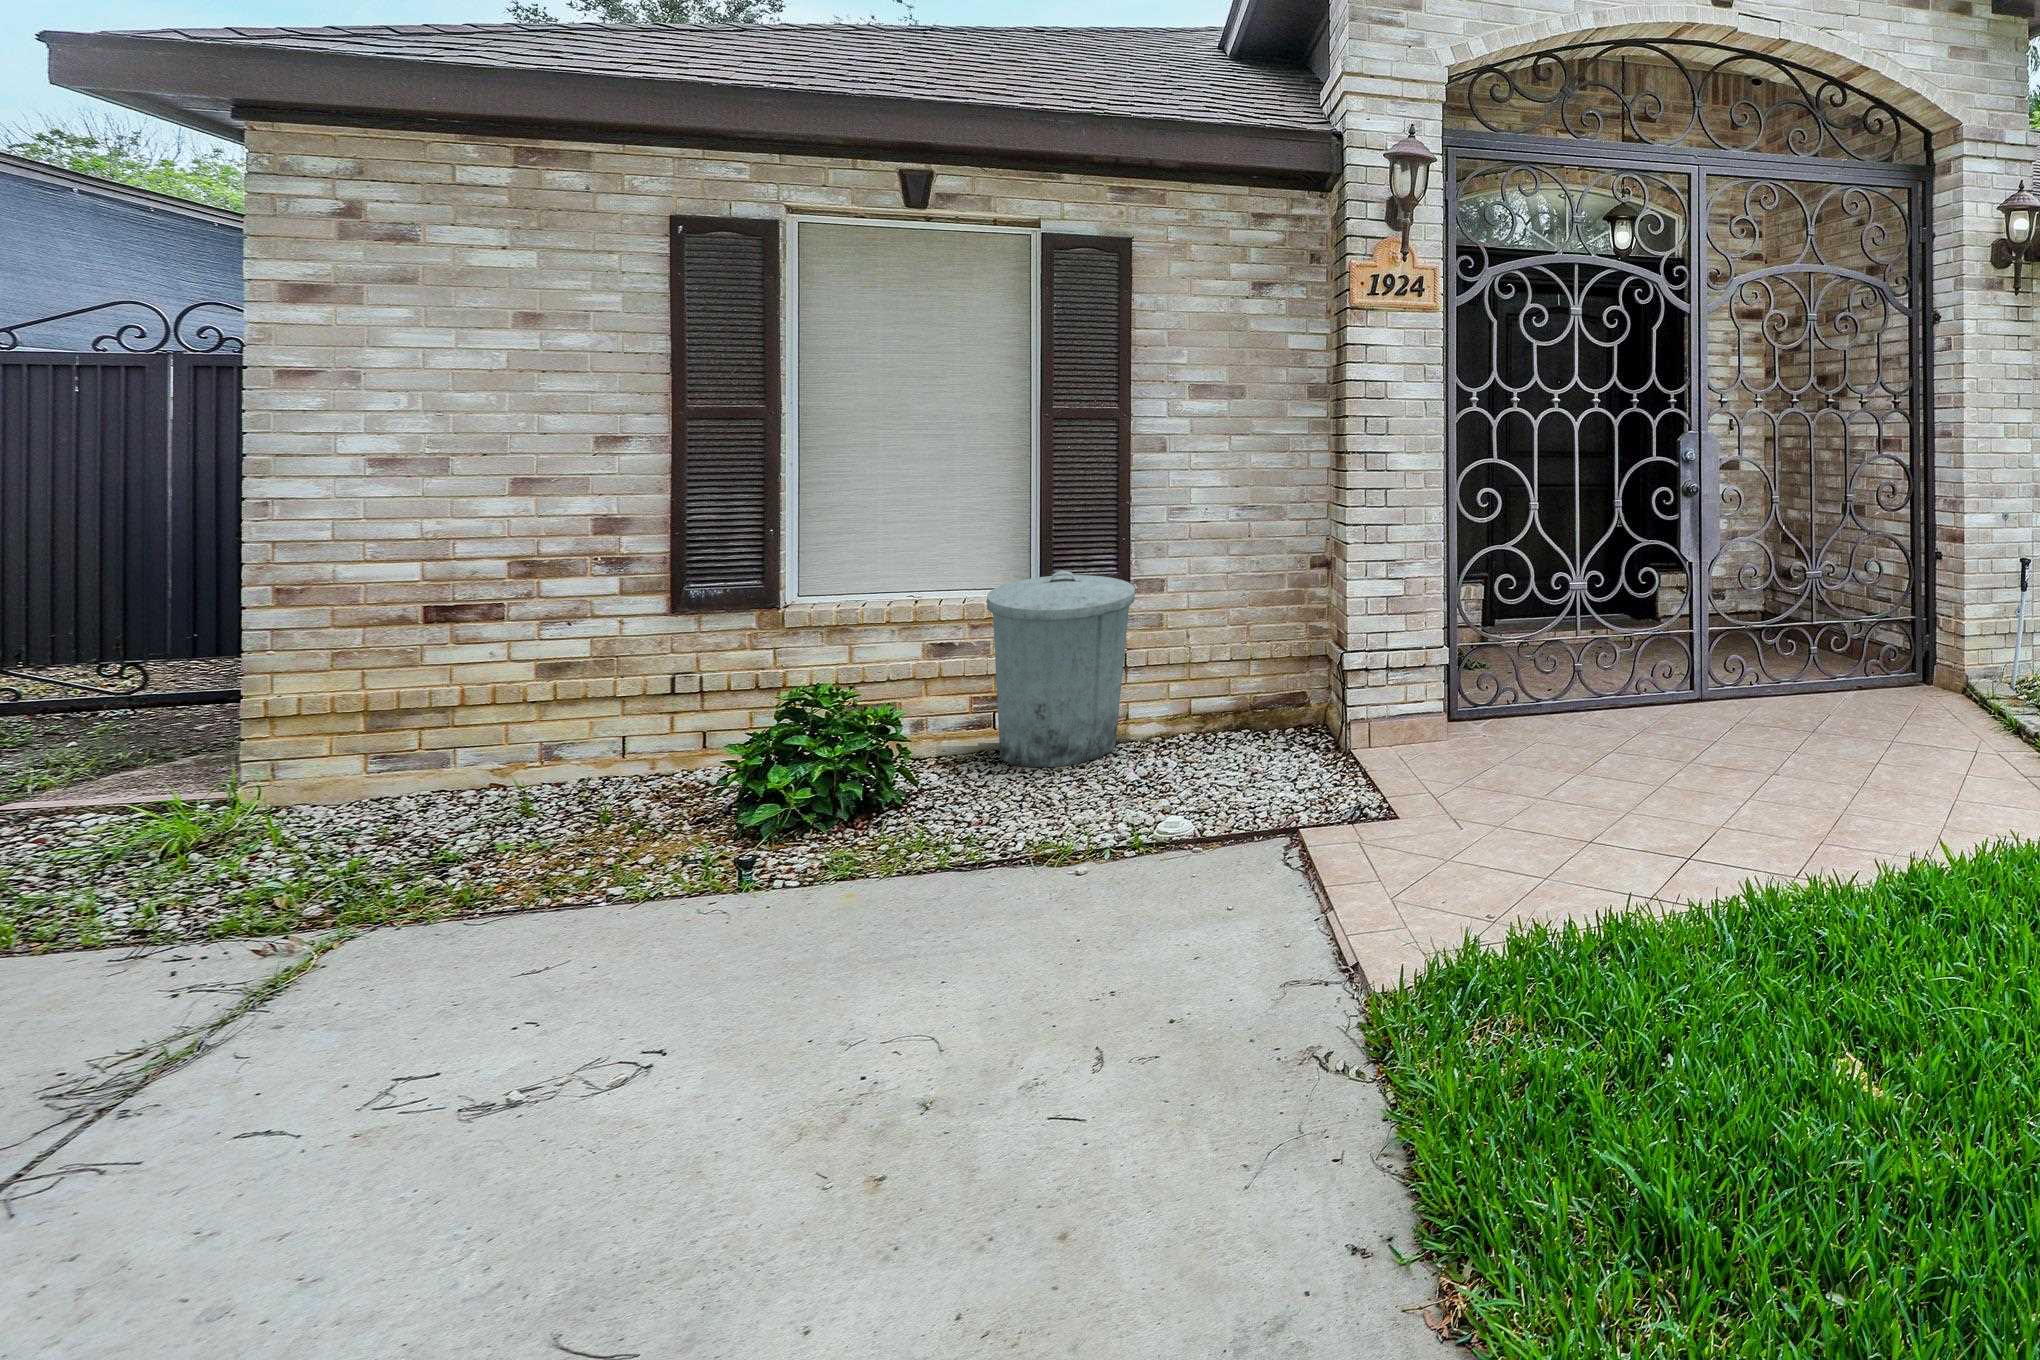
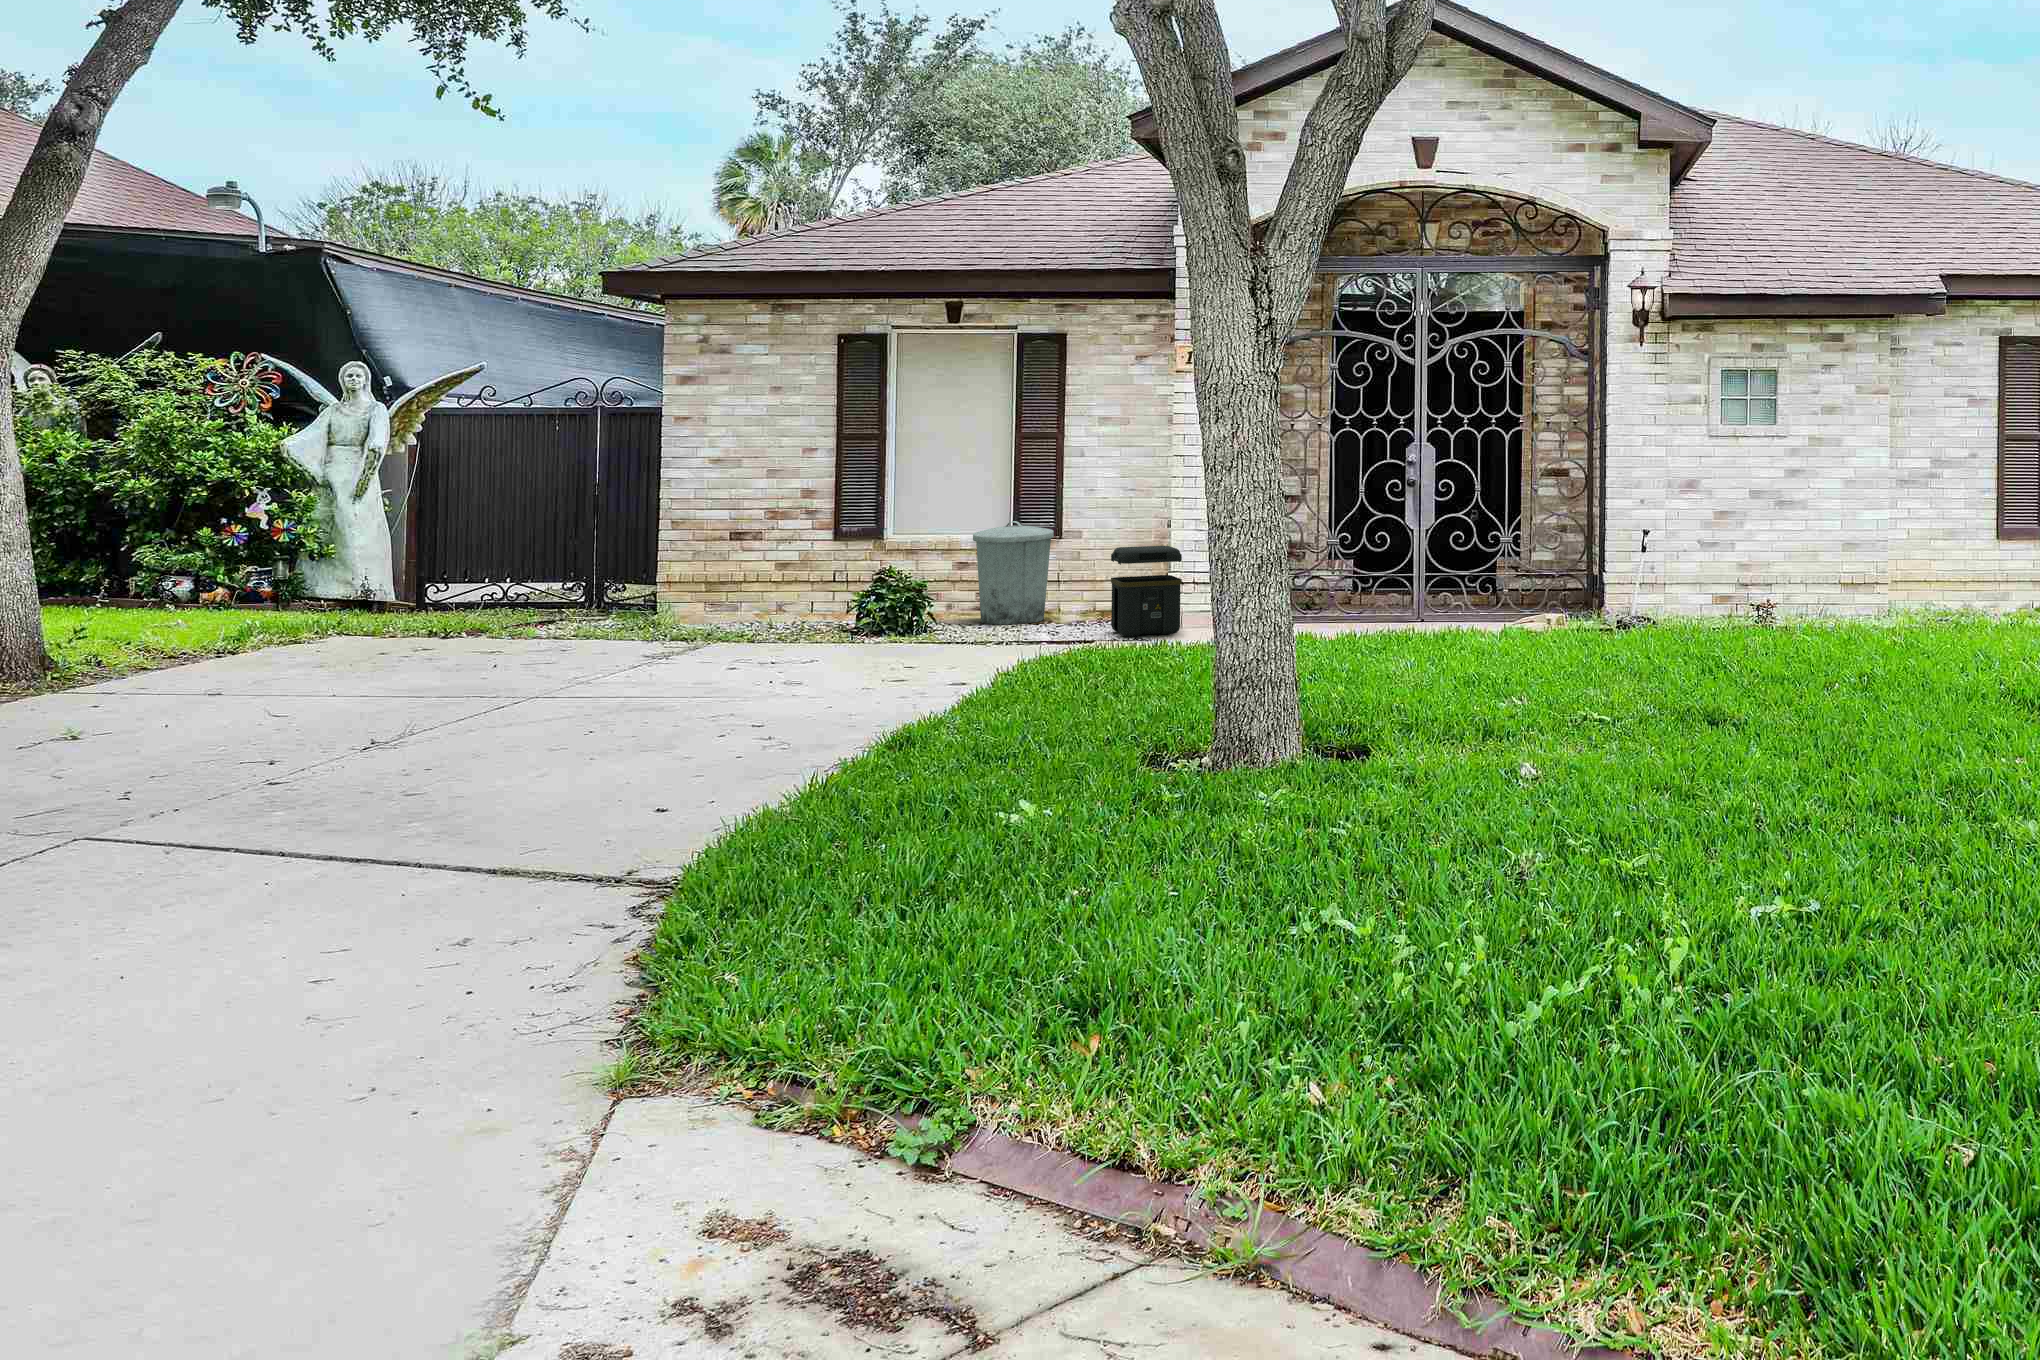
toolbox: none [1307,617,1449,802] -> present [1111,546,1182,637]

